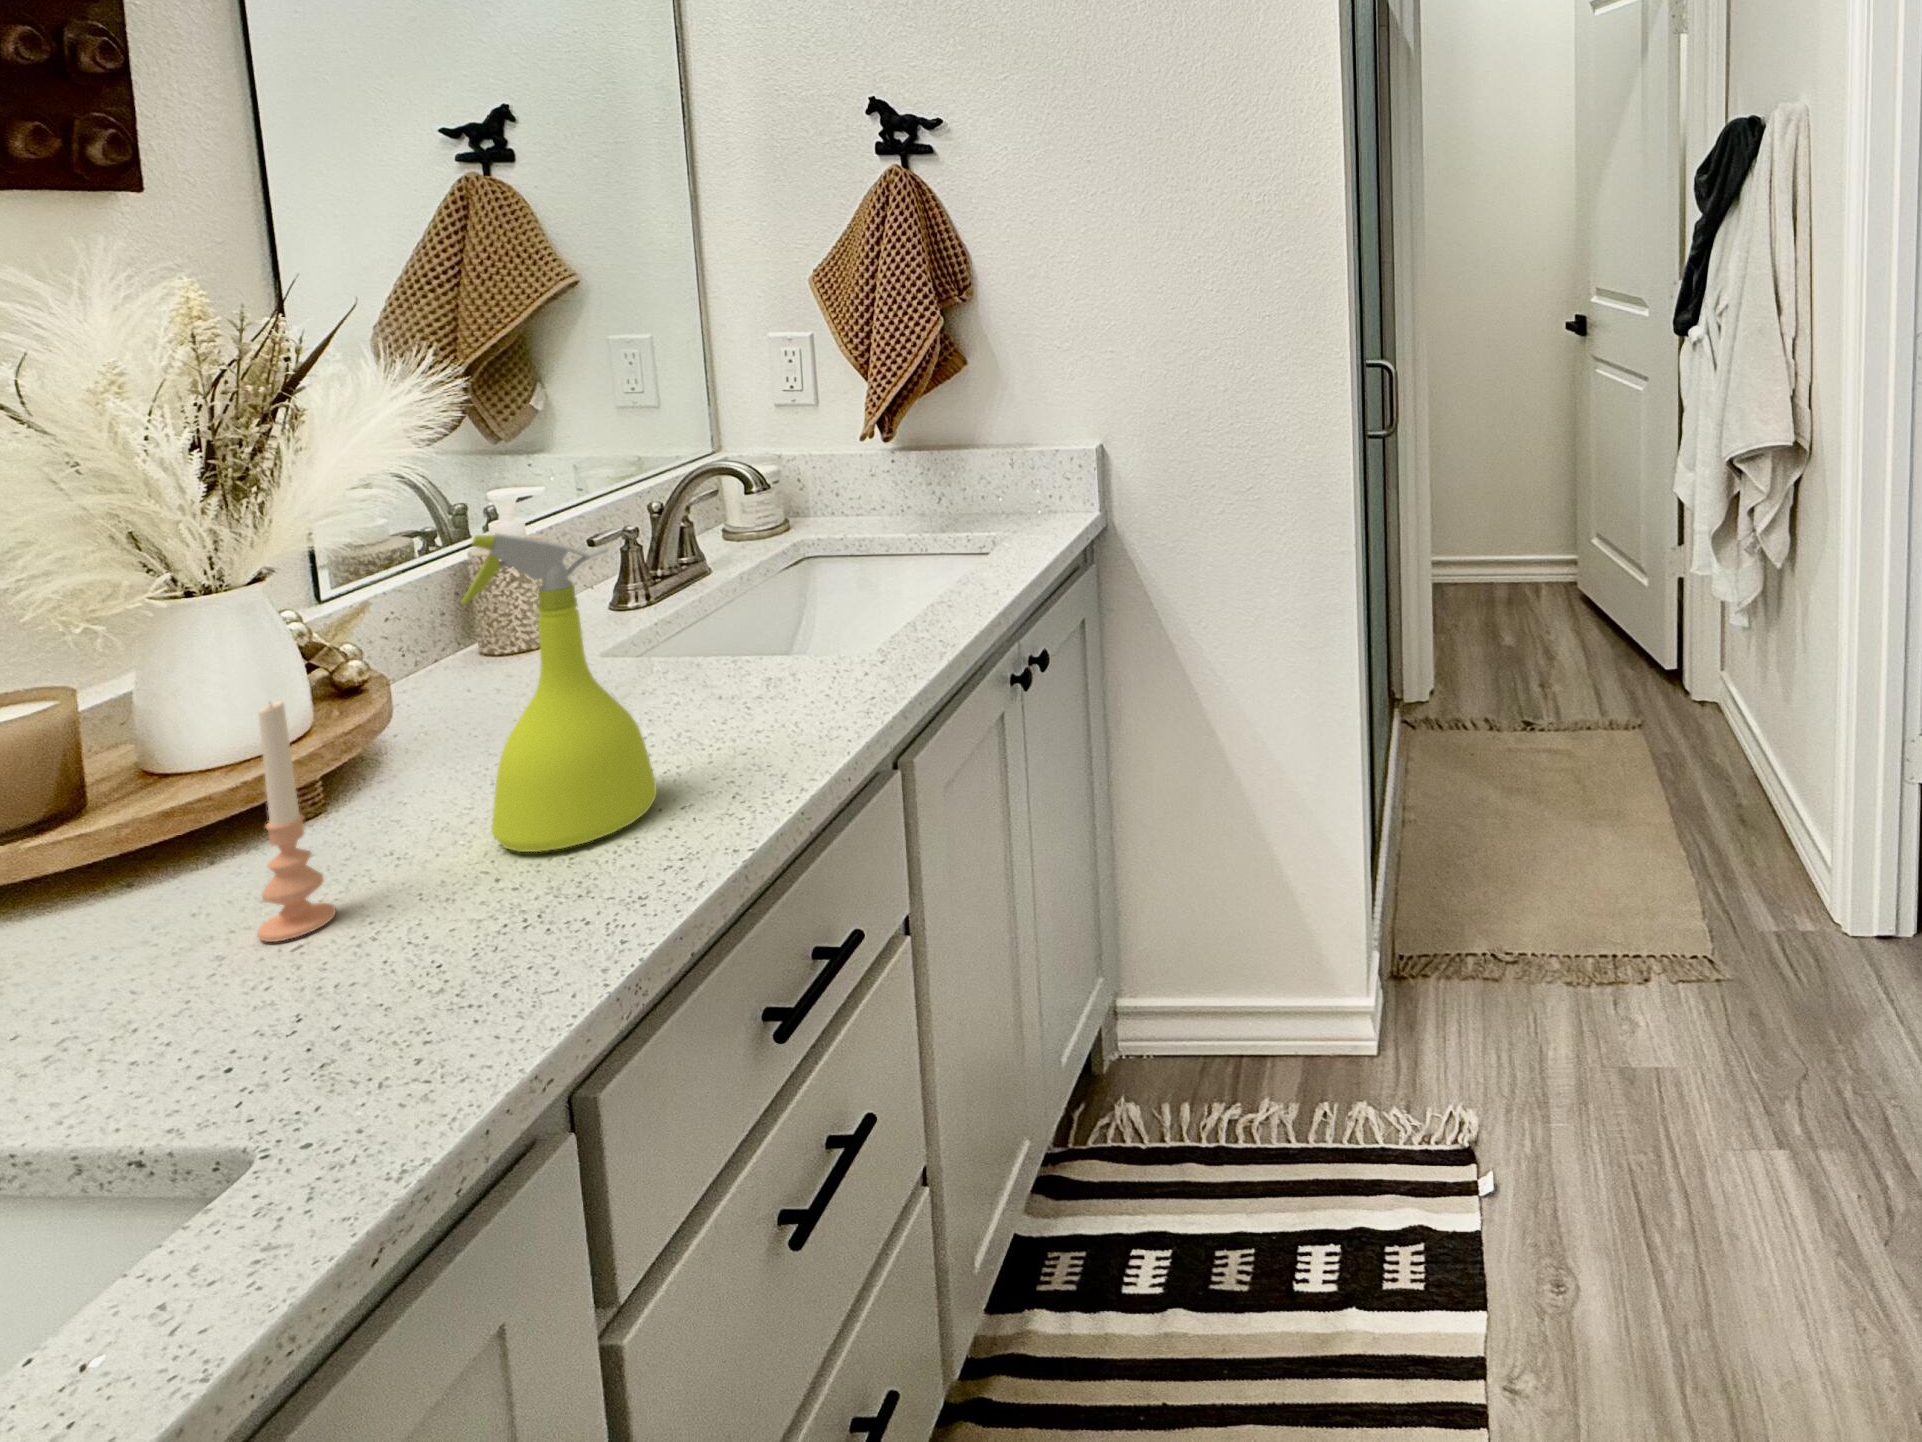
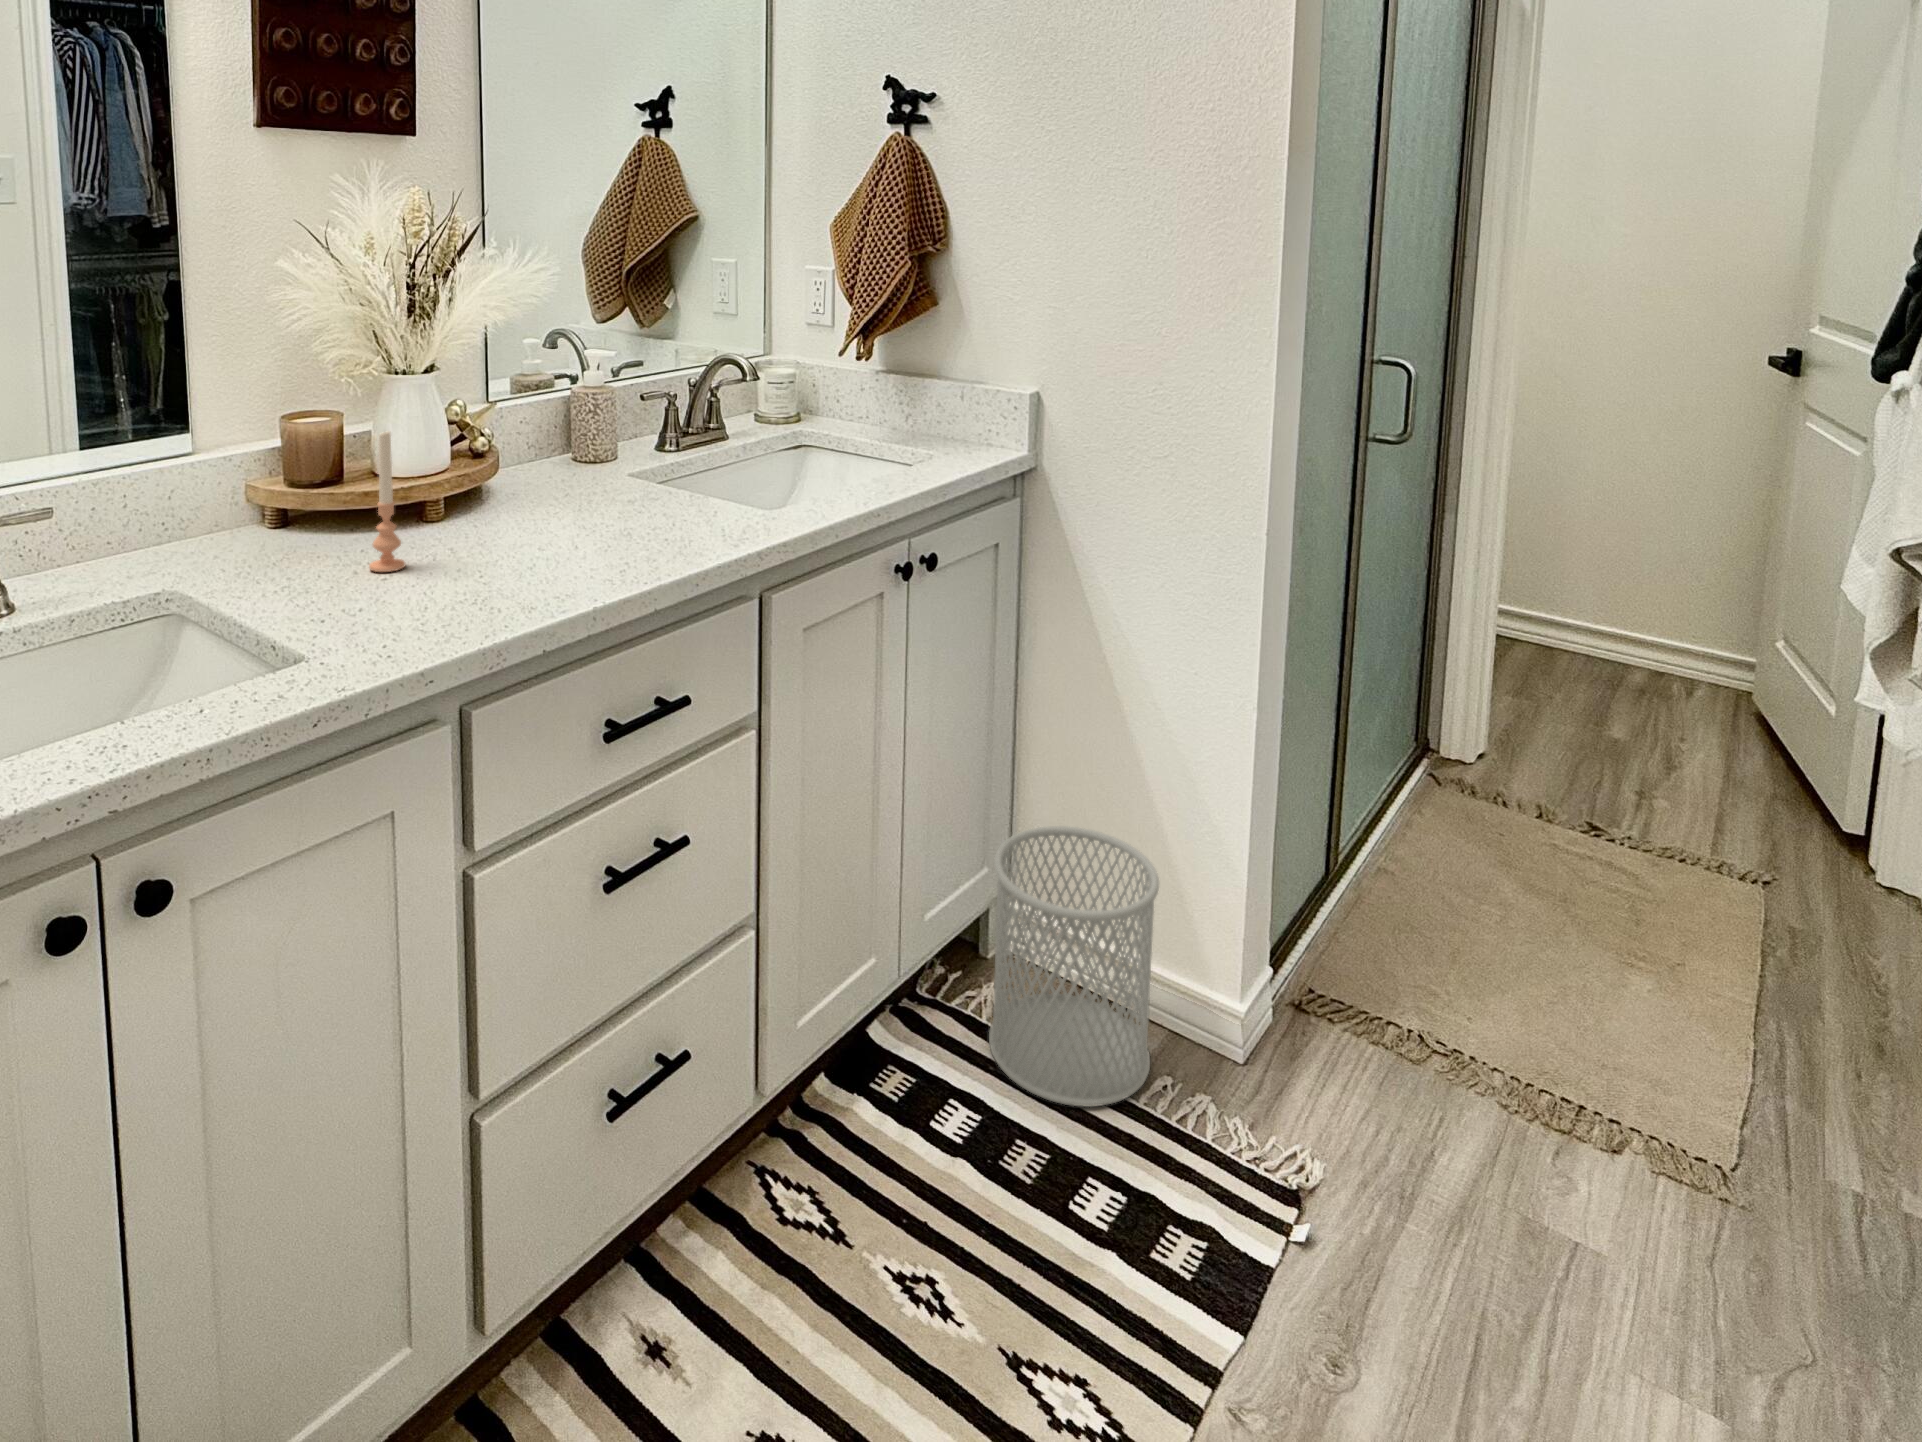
spray bottle: present [462,533,657,852] -> none [483,354,582,569]
wastebasket: none [1131,888,1307,1192] -> present [989,826,1159,1107]

